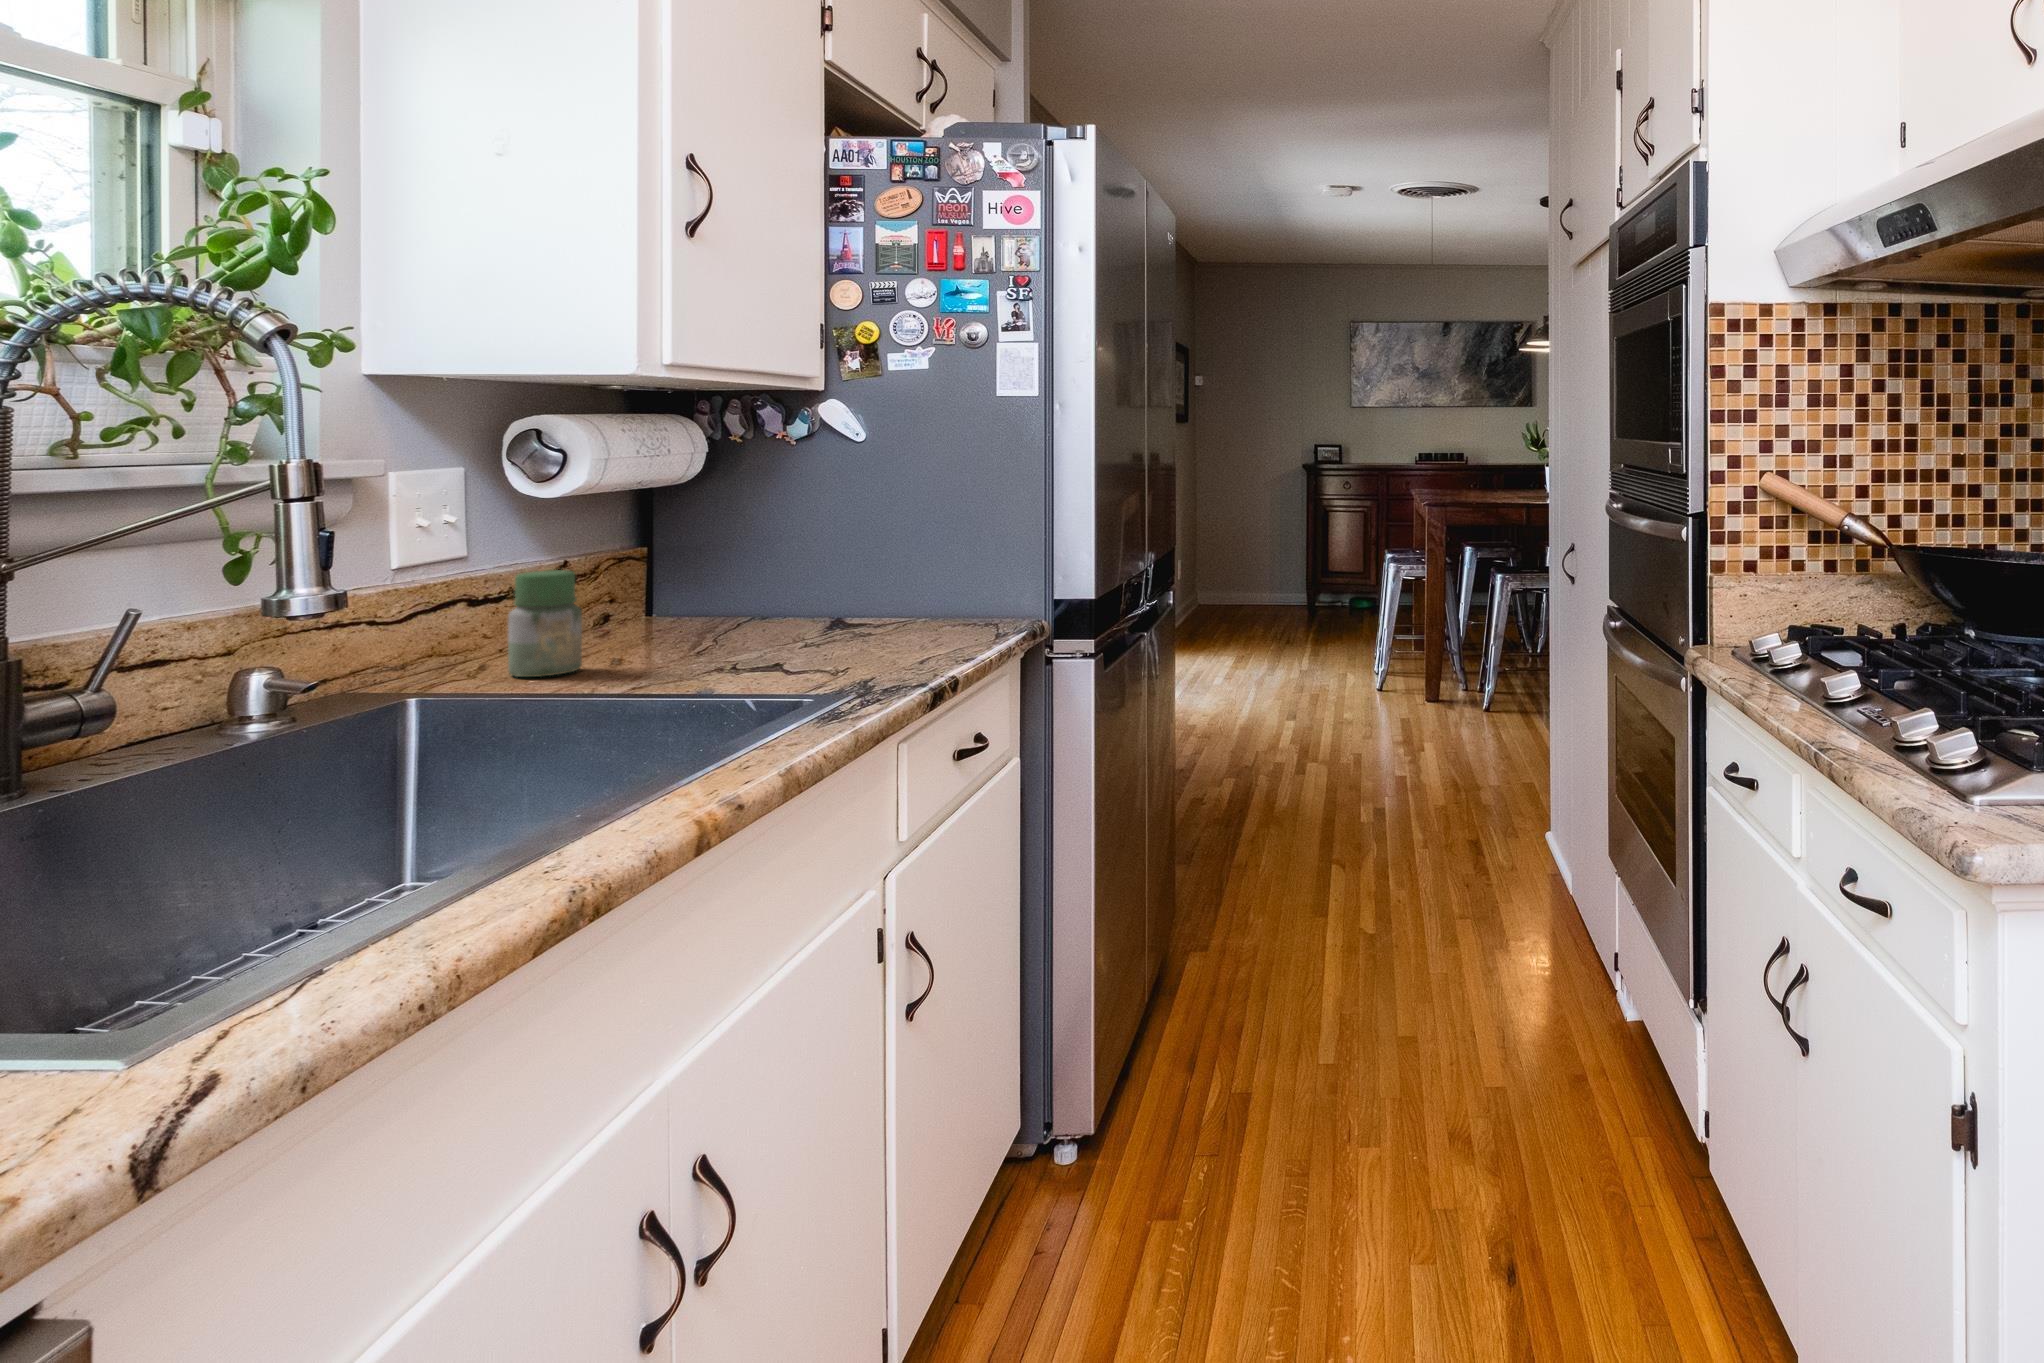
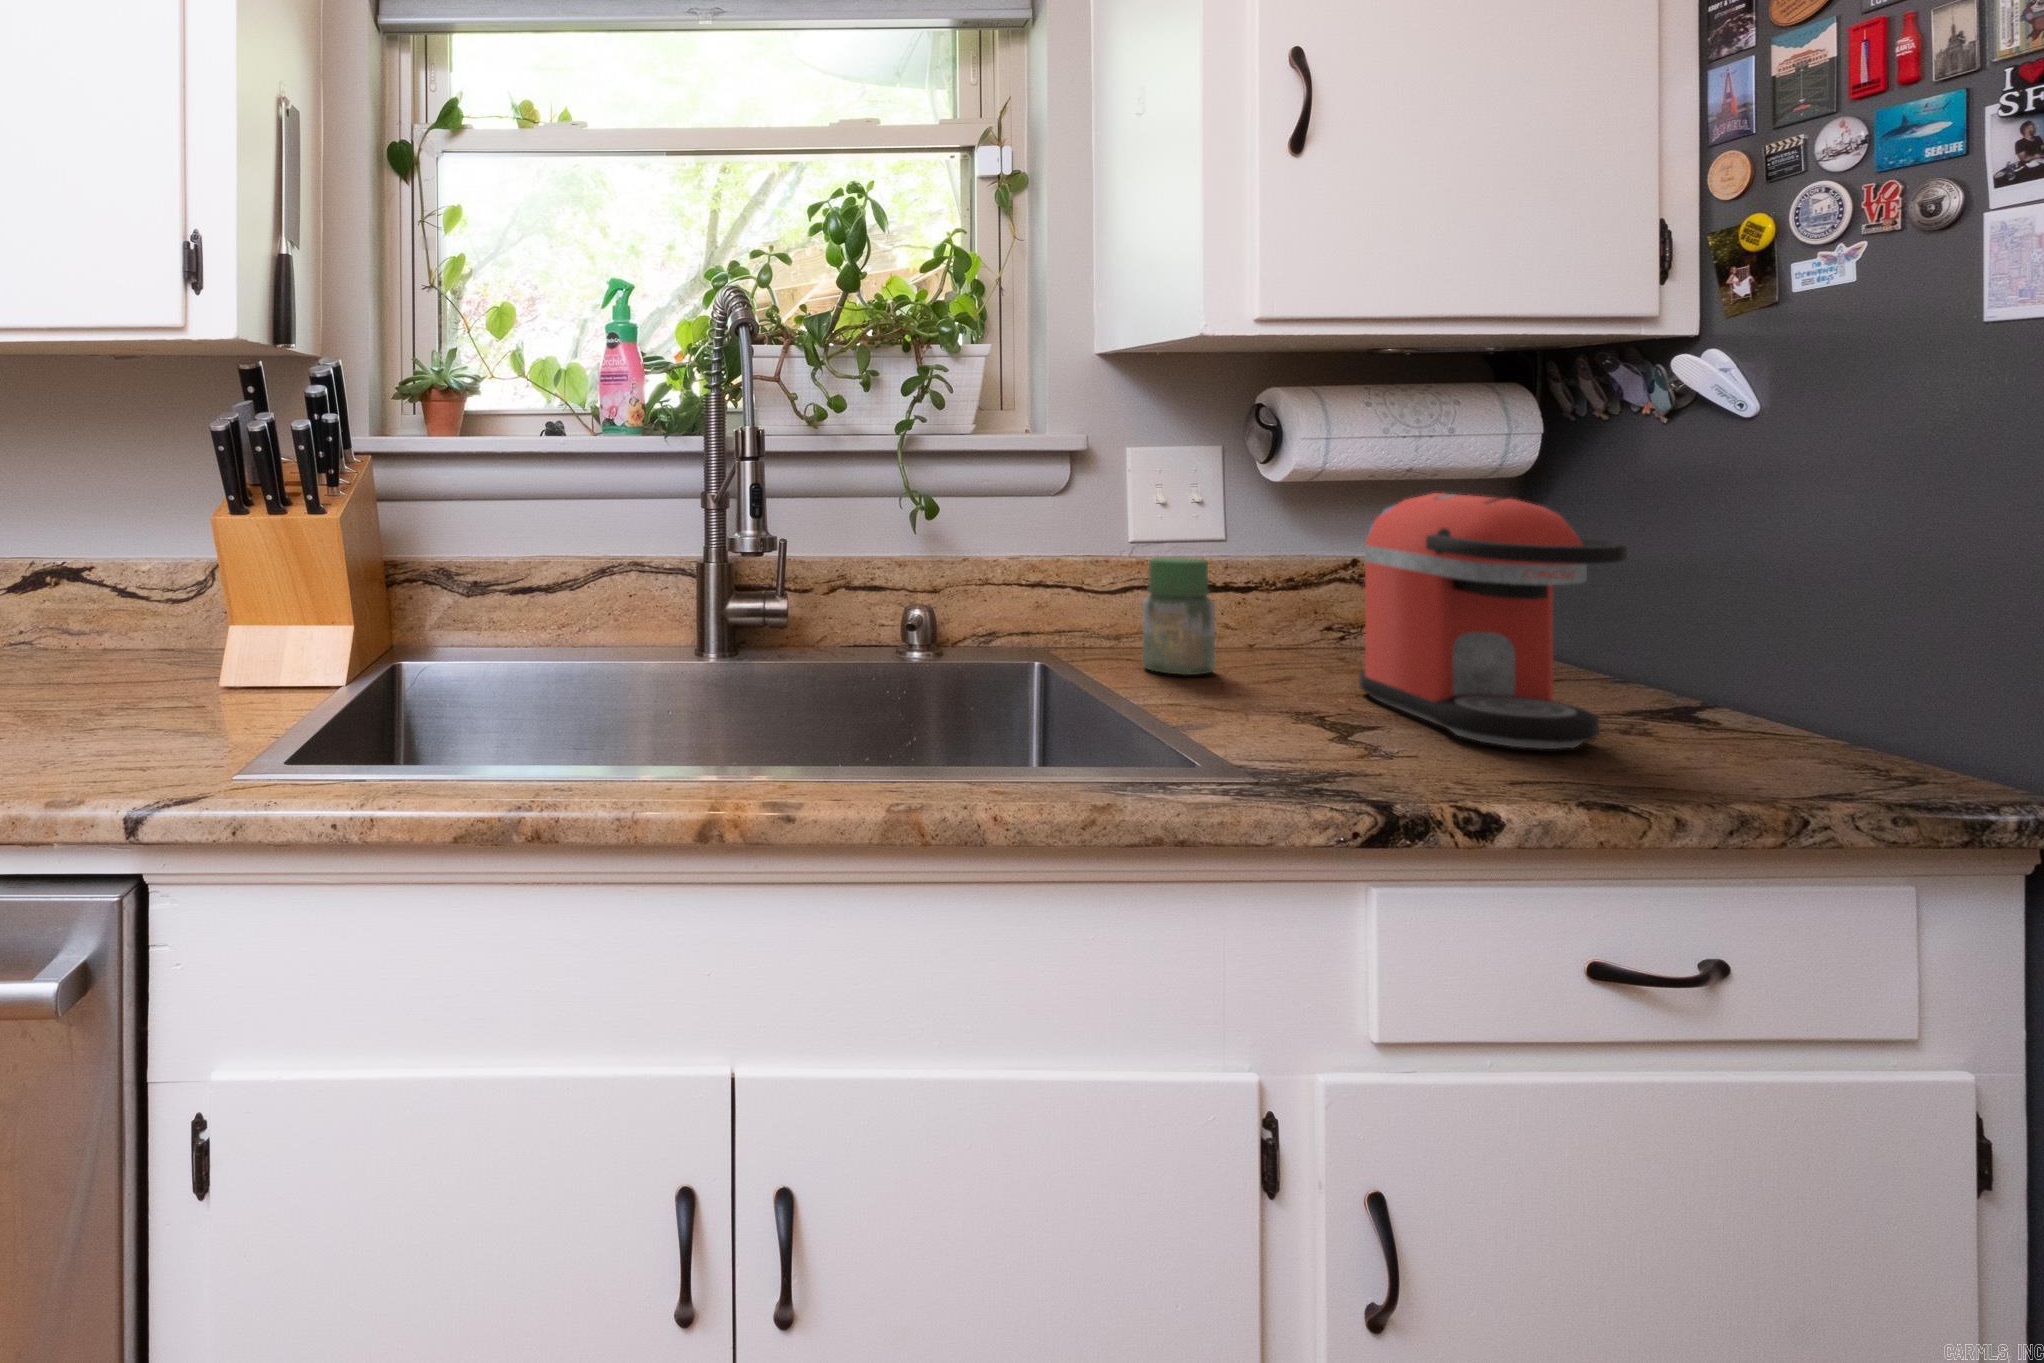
coffee maker: none [692,499,921,658] -> present [1359,493,1627,749]

